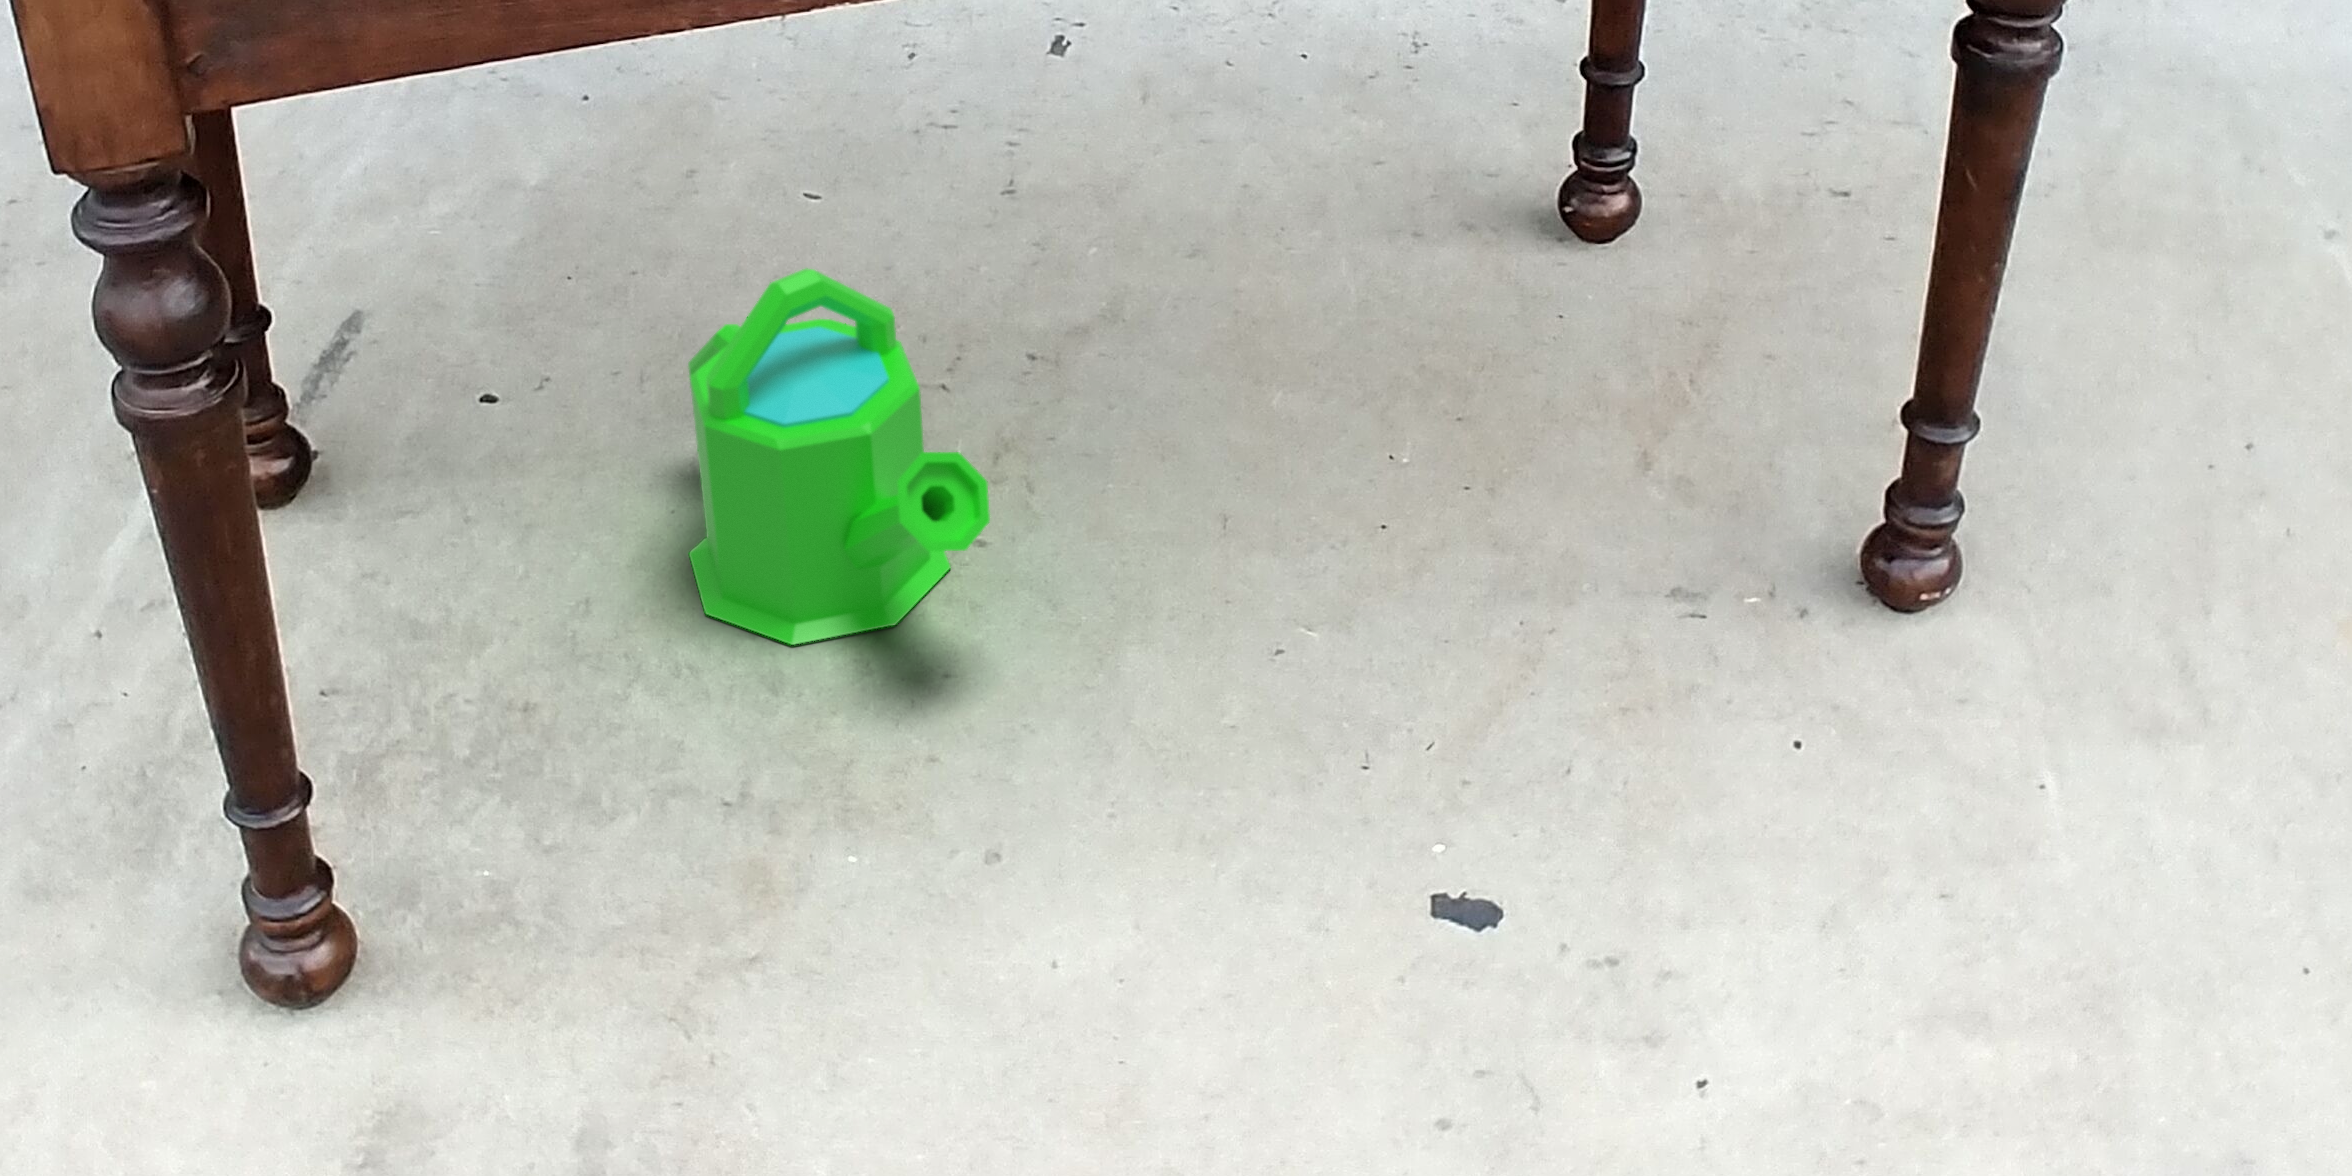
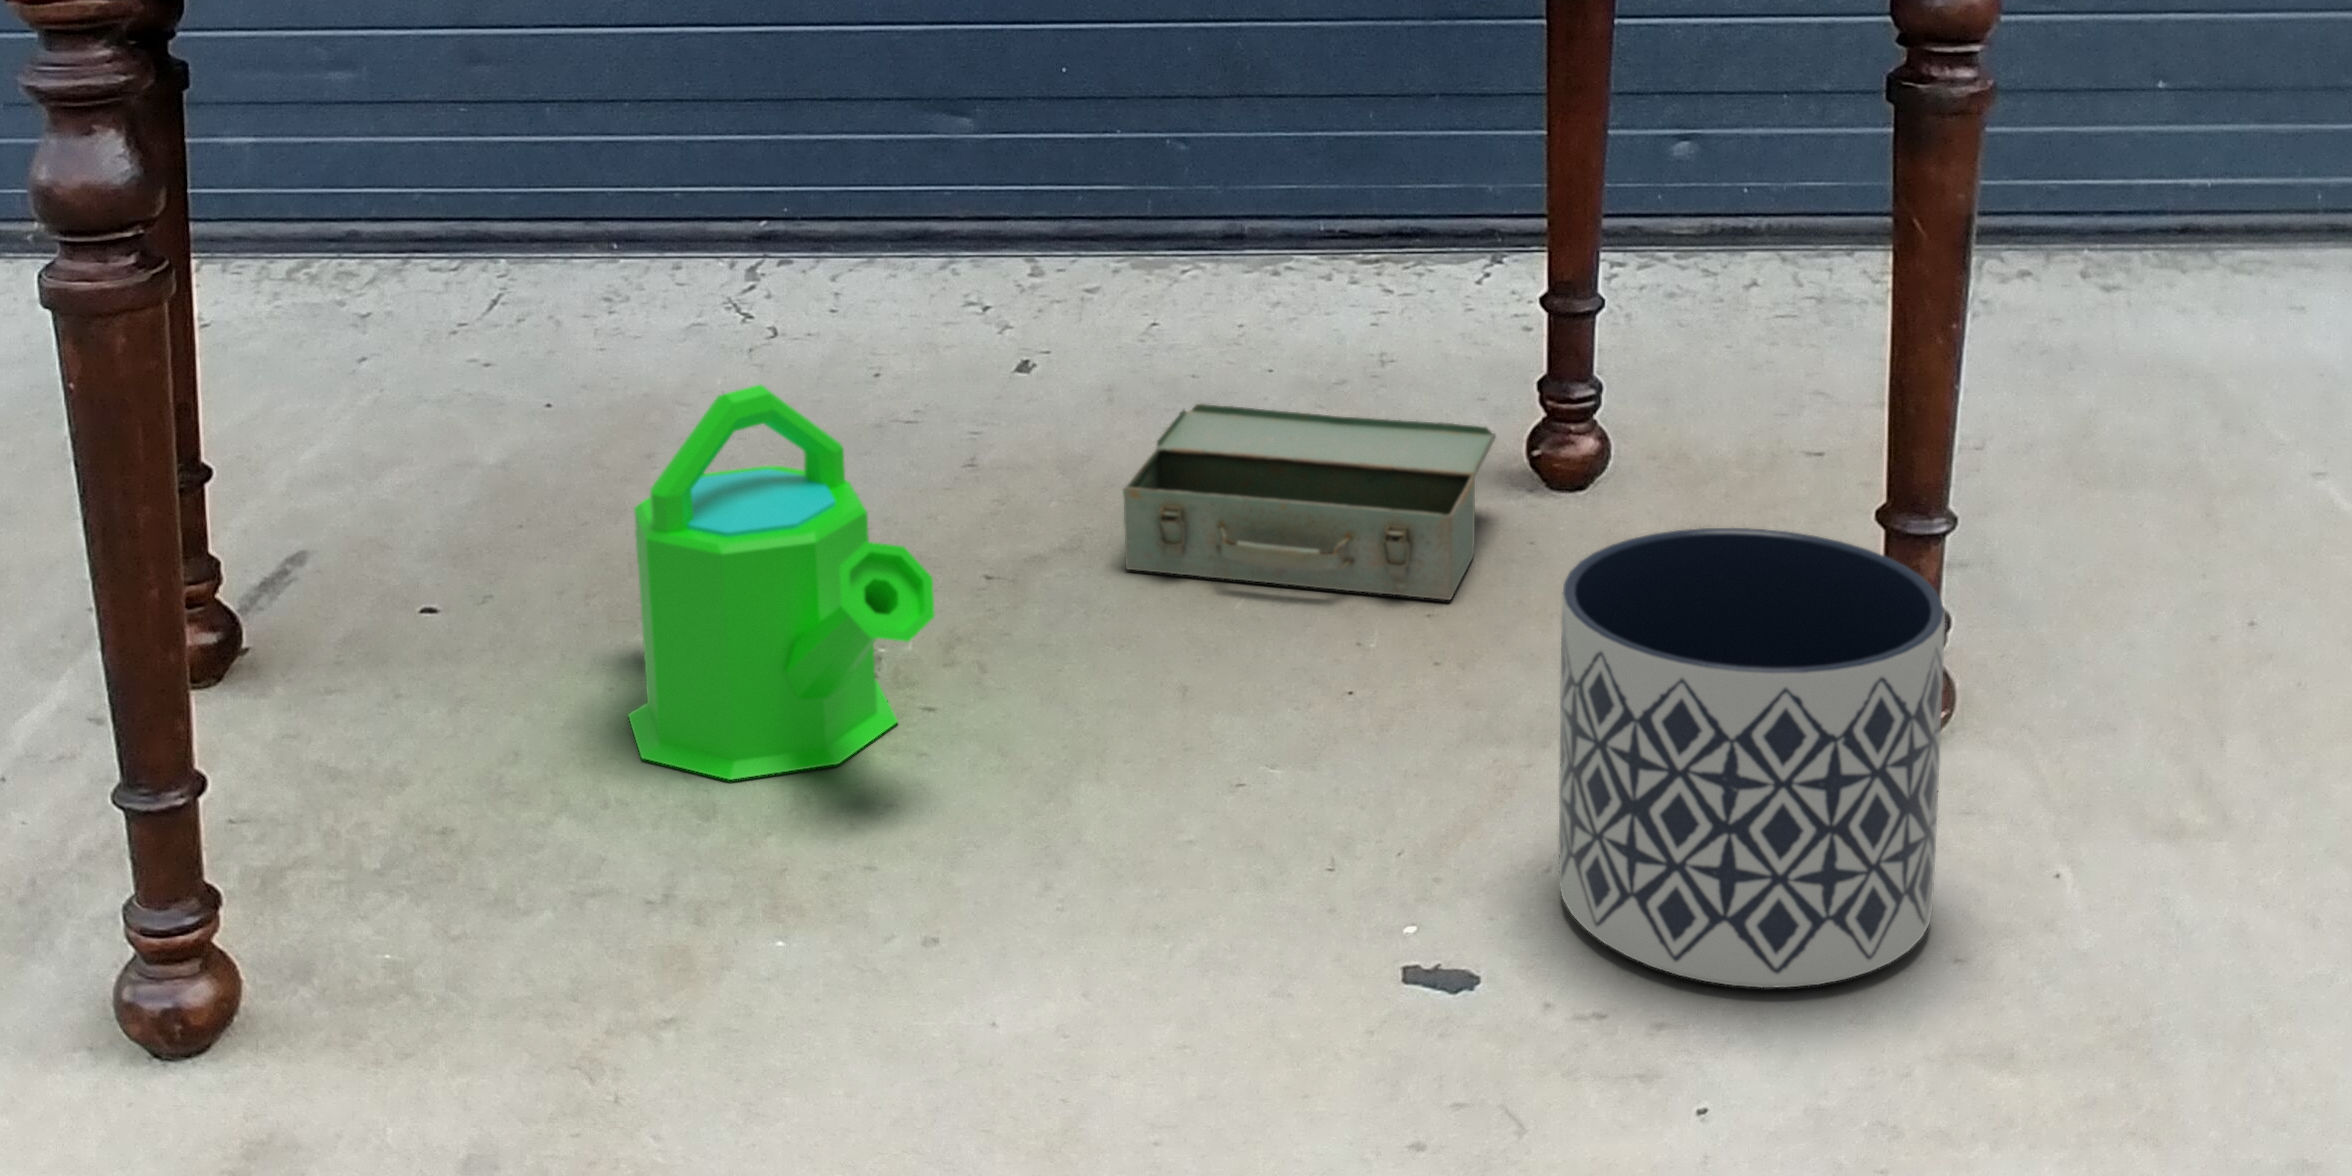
toolbox: none [1165,167,1531,408] -> present [1123,404,1496,600]
planter: none [1586,473,1976,941] -> present [1559,528,1945,988]

